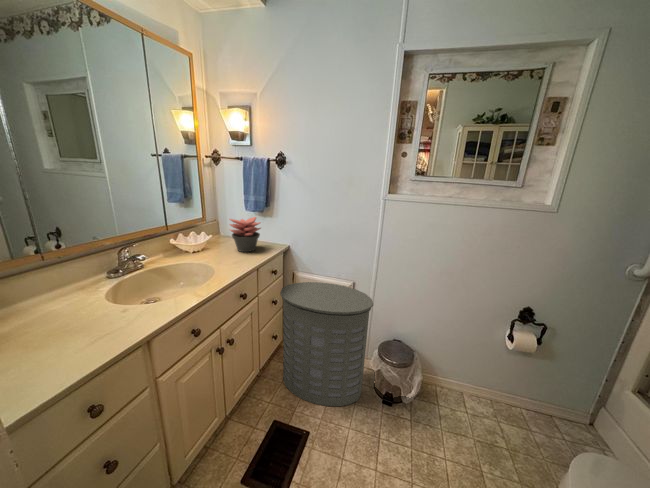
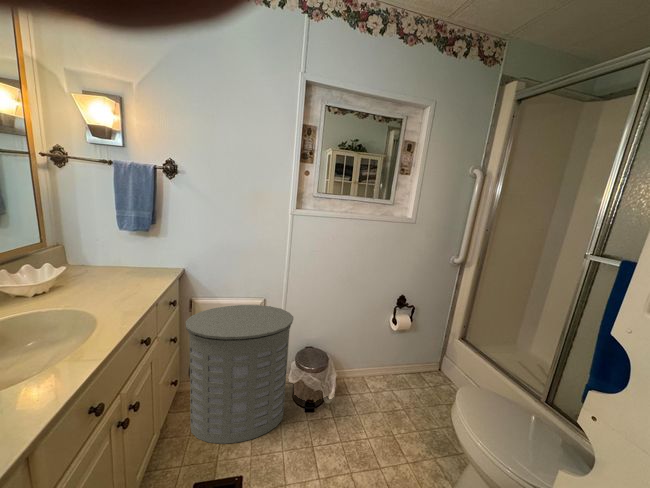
succulent plant: present [229,217,261,252] -> none [97,237,150,284]

